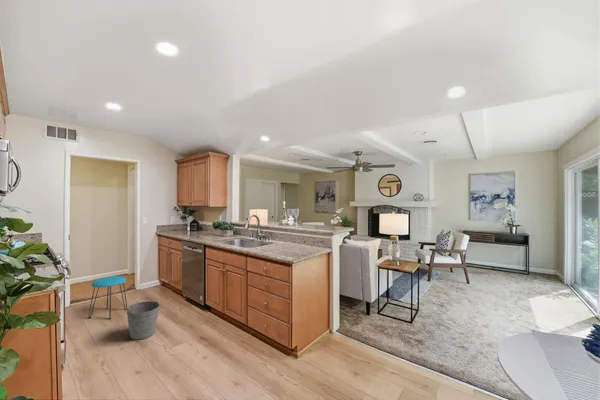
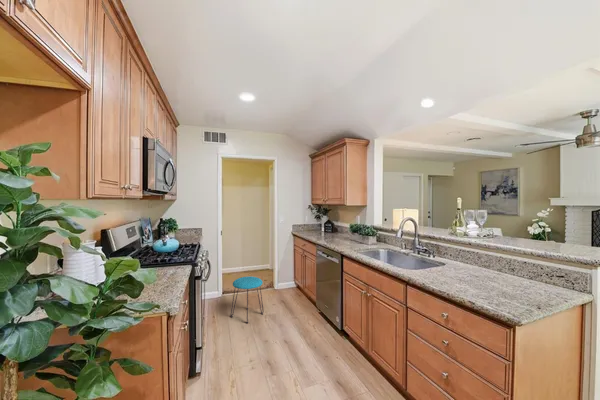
bucket: present [126,301,160,340] -> none [256,316,290,365]

